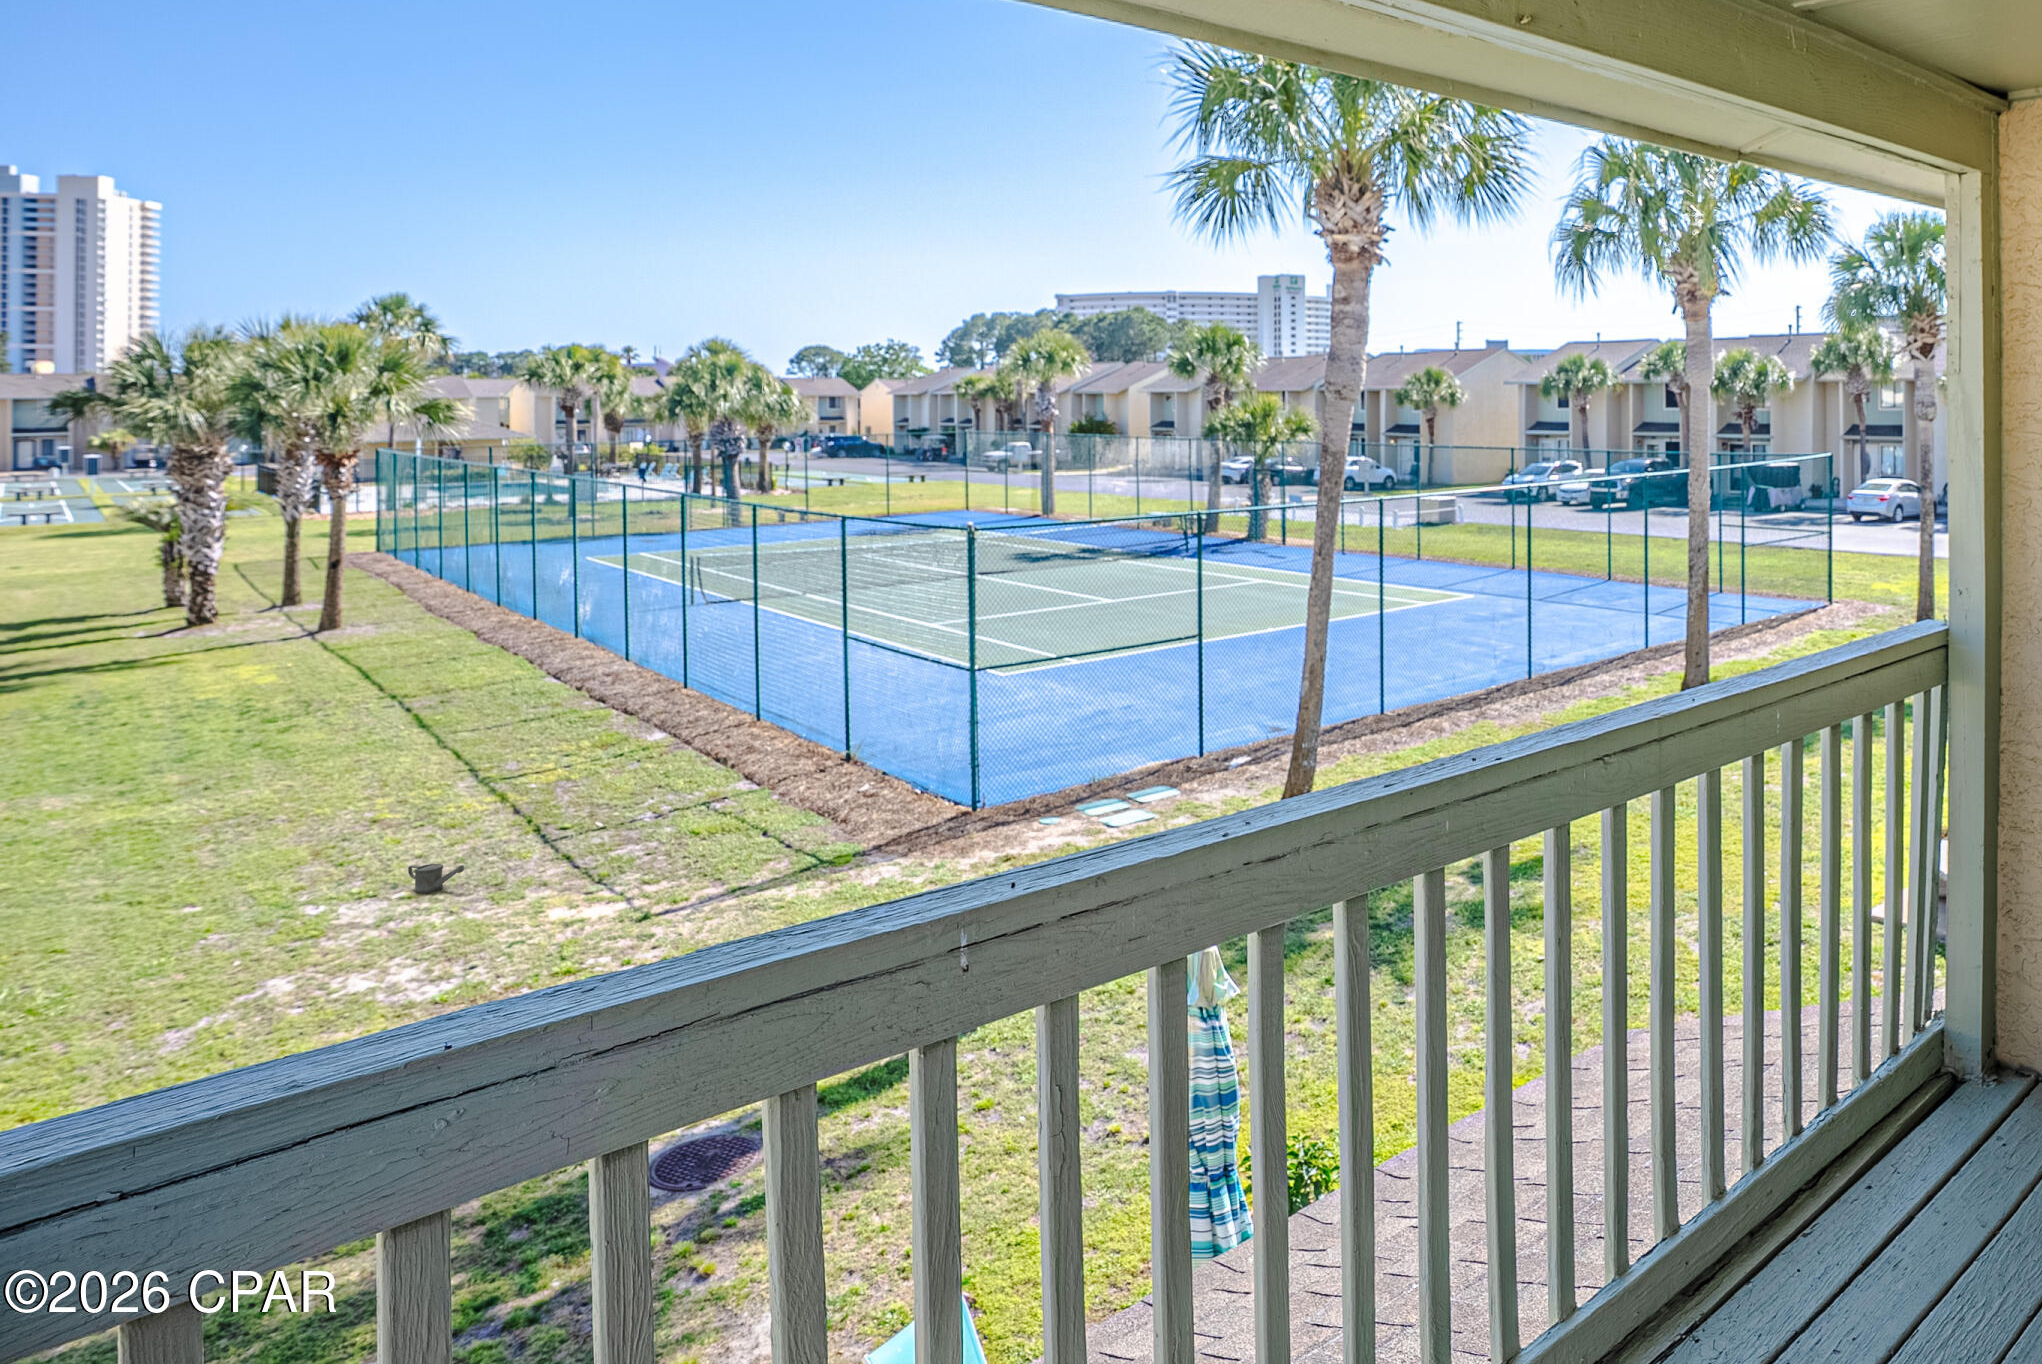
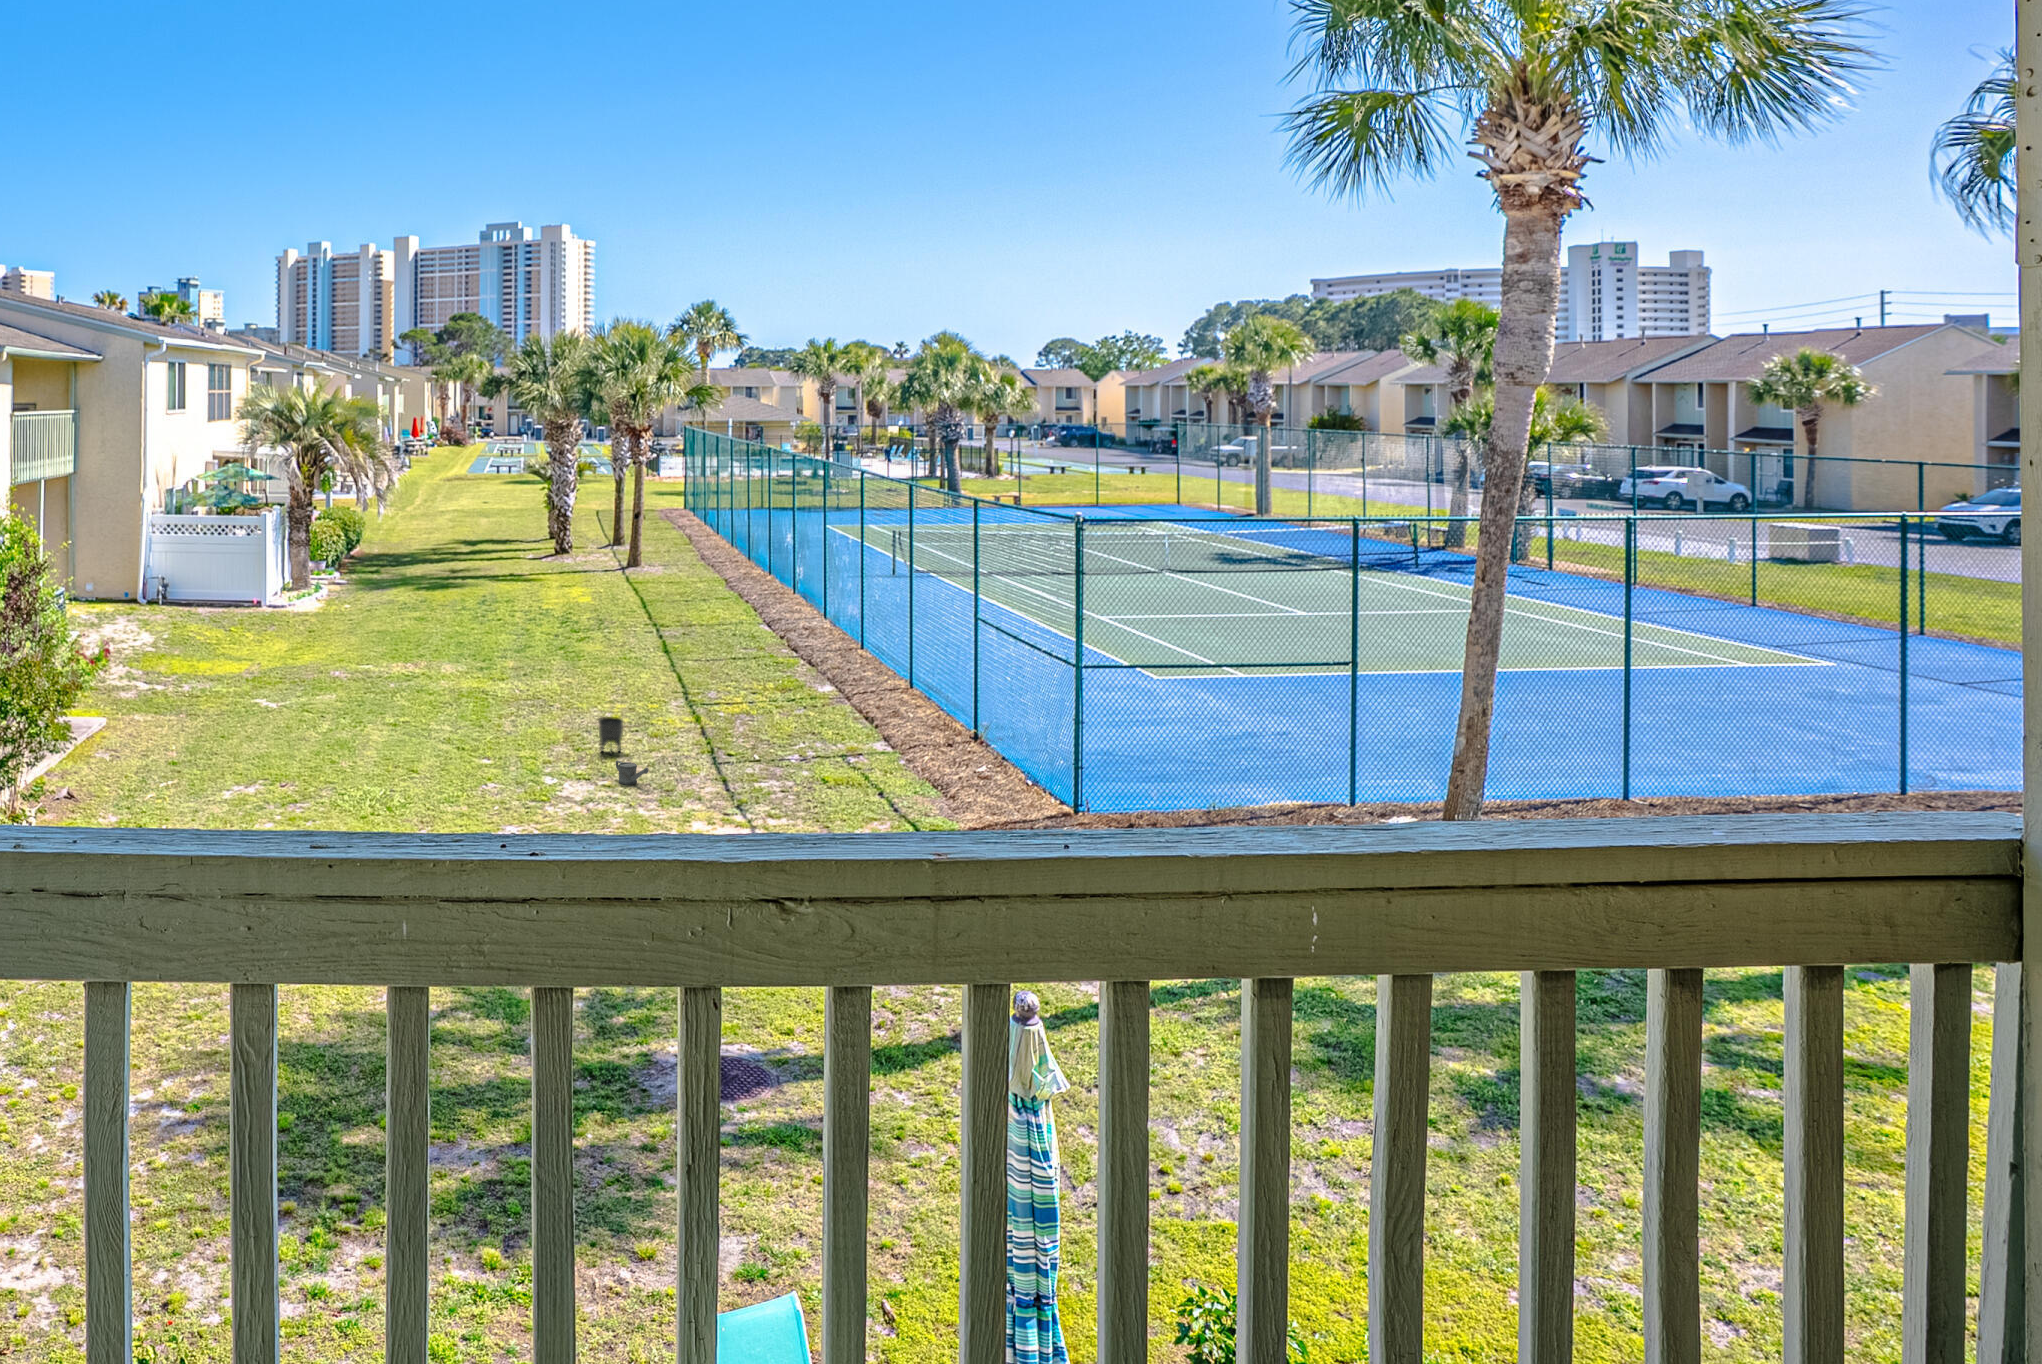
planter: none [365,813,406,864] -> present [598,717,623,751]

